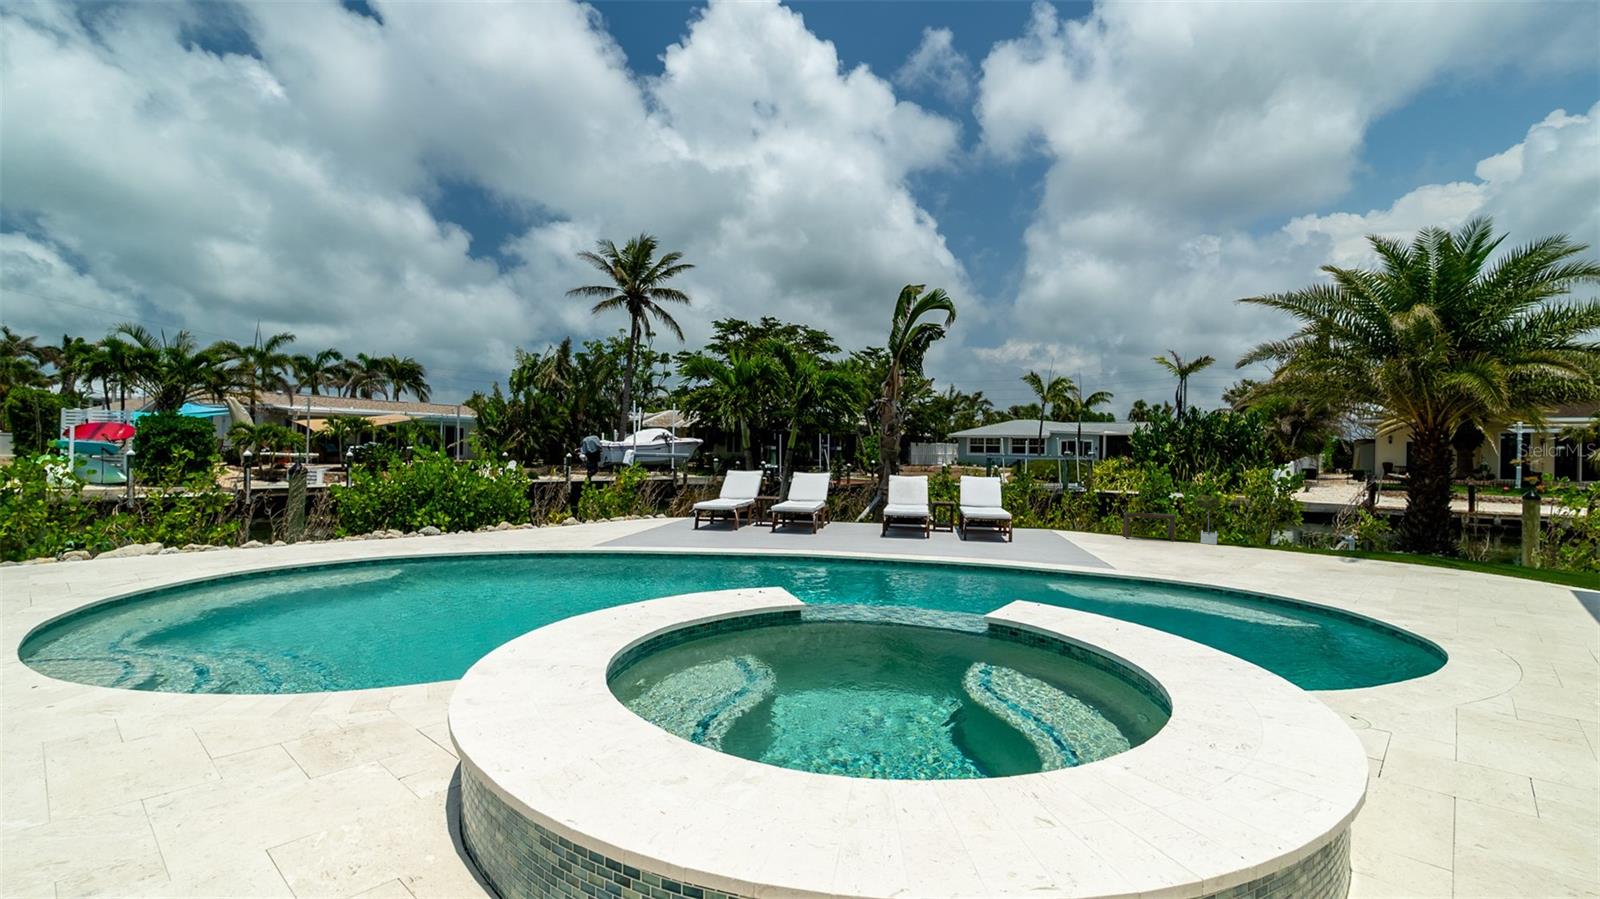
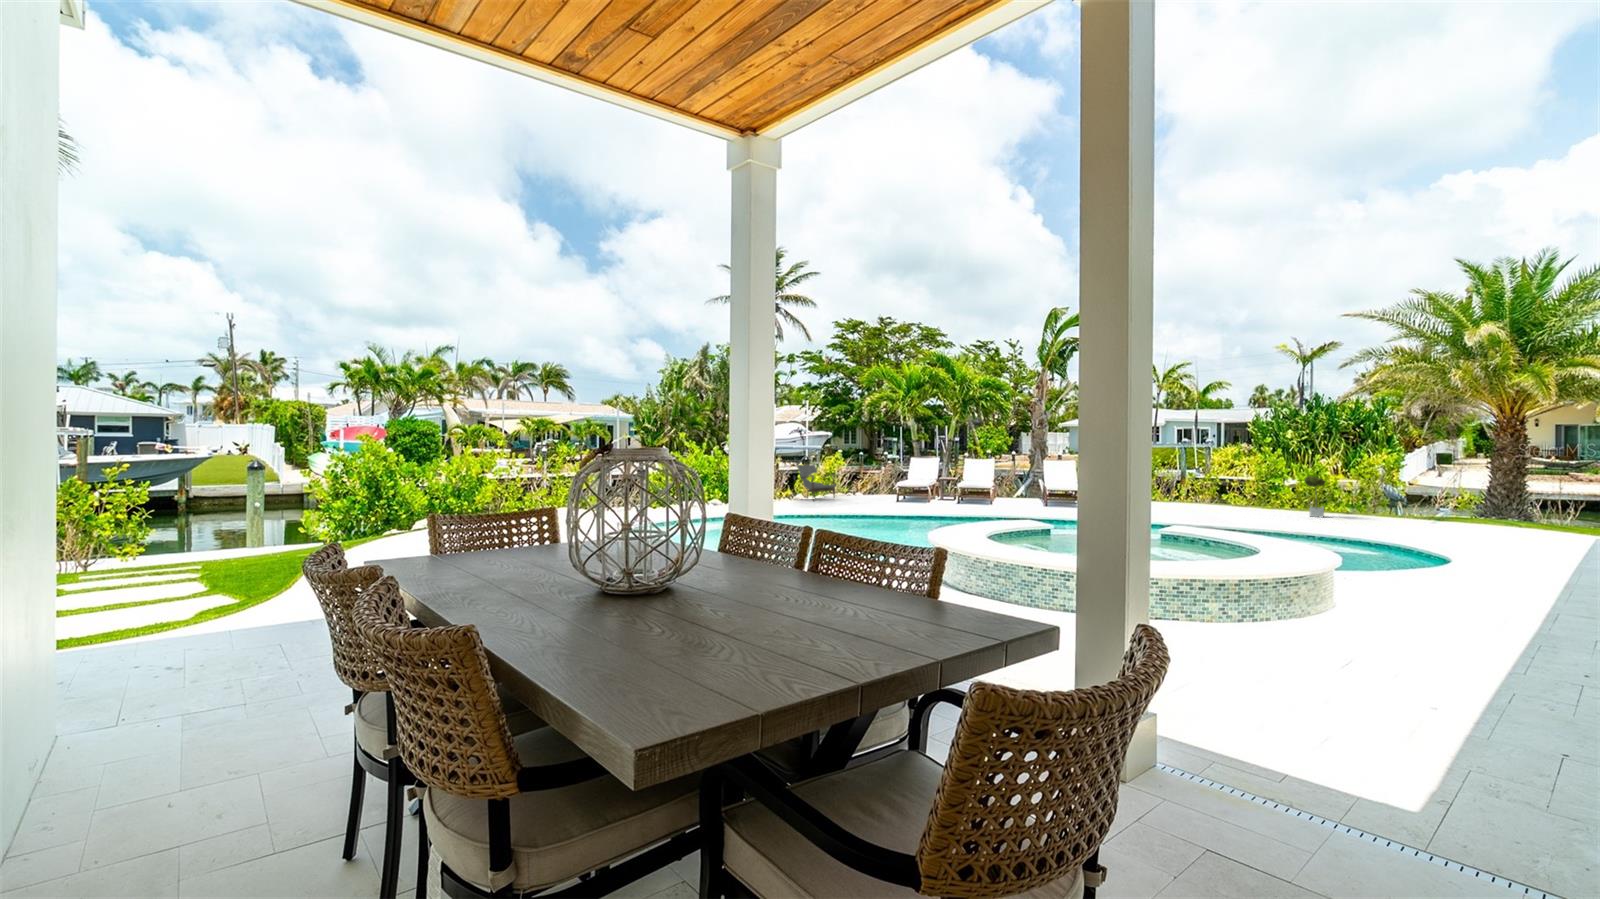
armchair: none [611,474,658,520] -> present [798,464,836,497]
bench: present [1123,512,1176,541] -> none [1240,491,1288,515]

